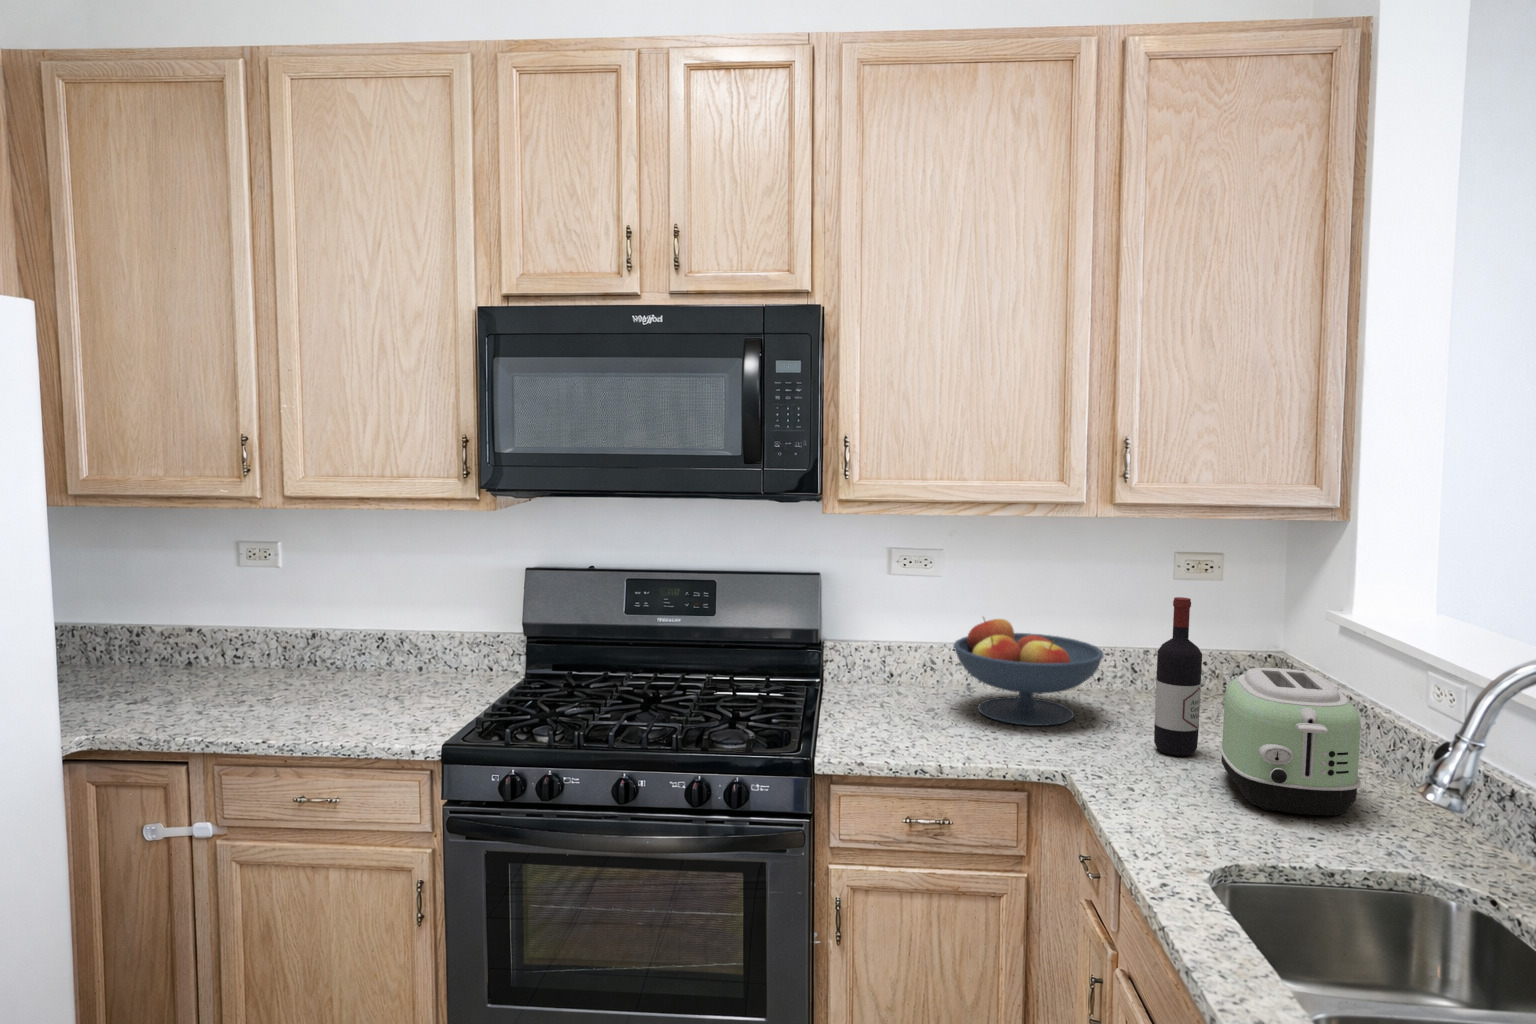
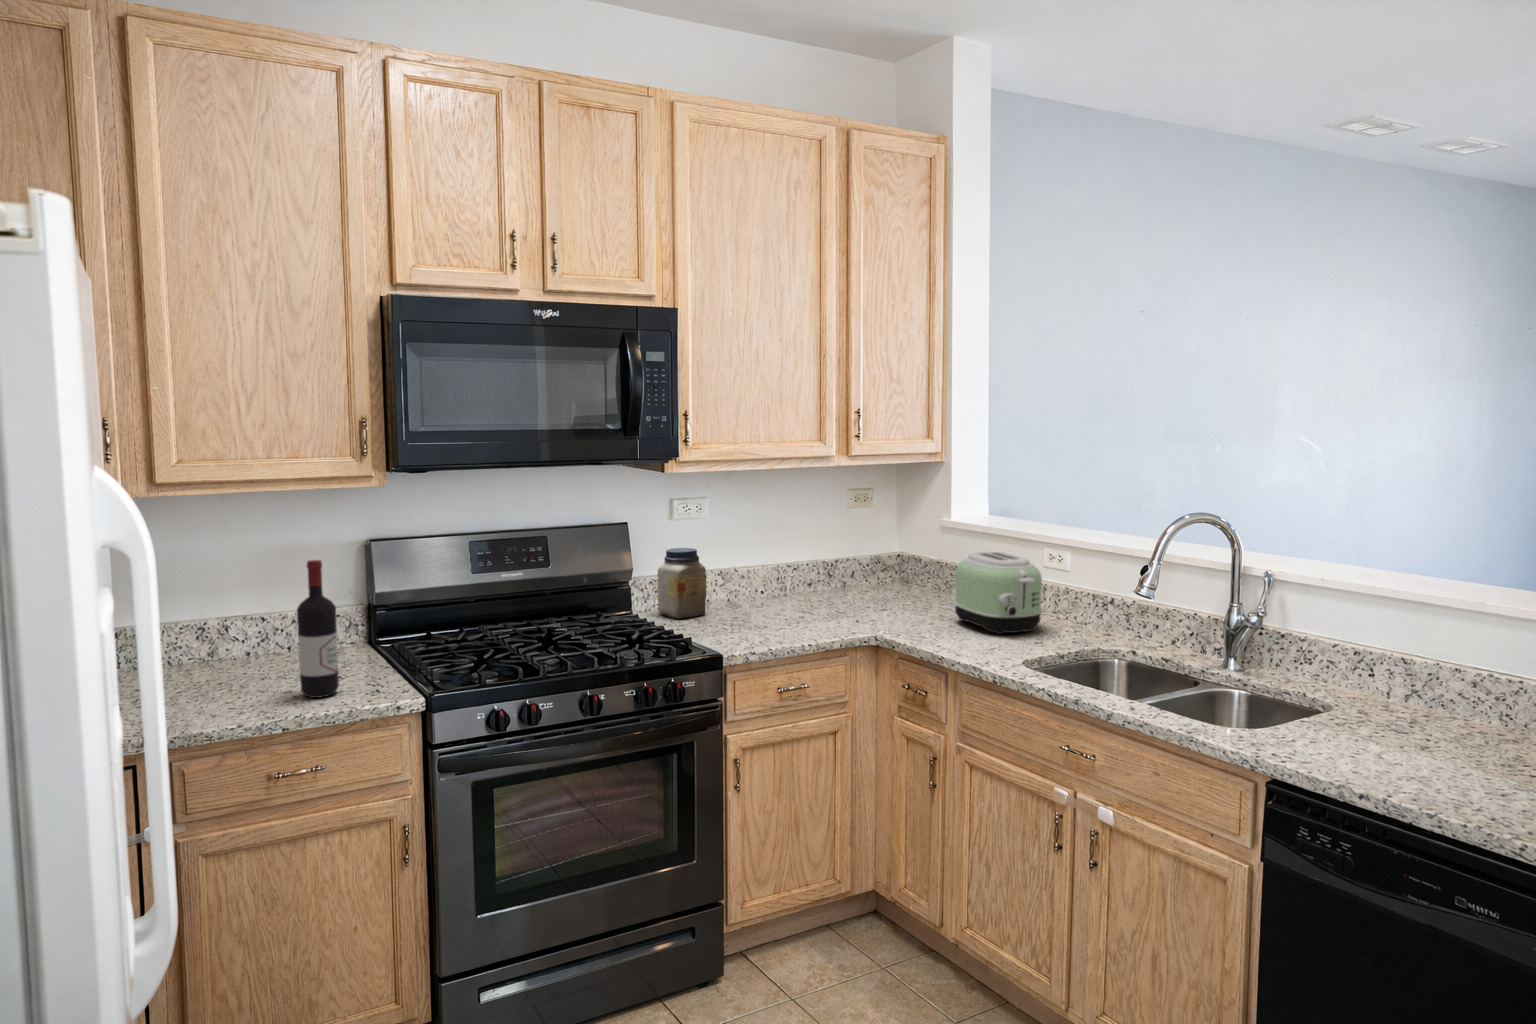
wine bottle: present [1154,597,1202,756] -> present [297,560,339,698]
jar: none [846,610,901,700] -> present [657,548,707,619]
fruit bowl: present [954,618,1103,726] -> none [748,544,854,617]

